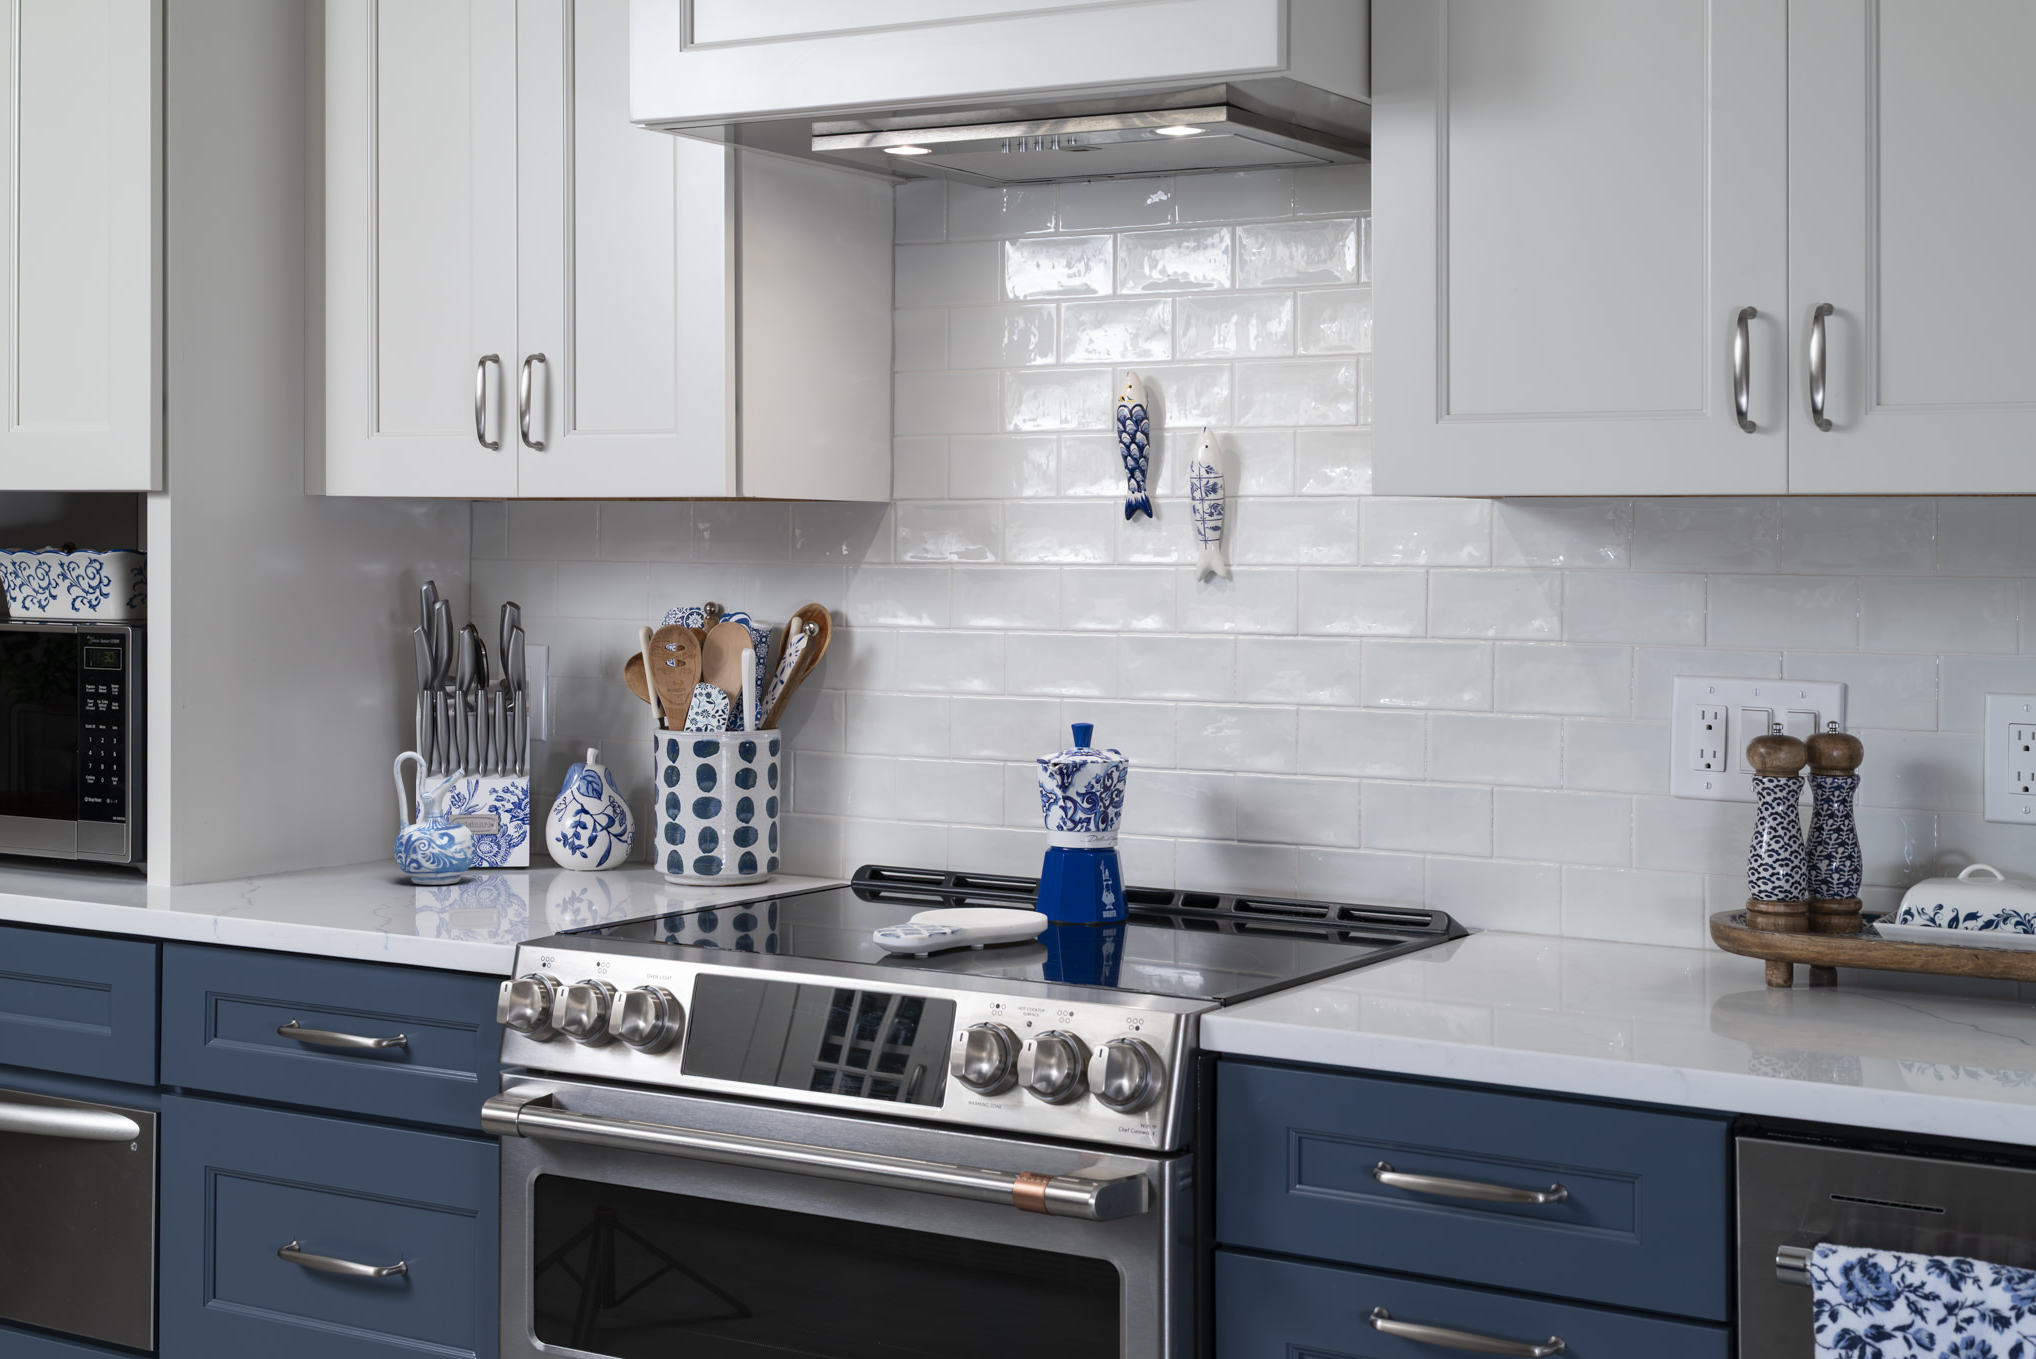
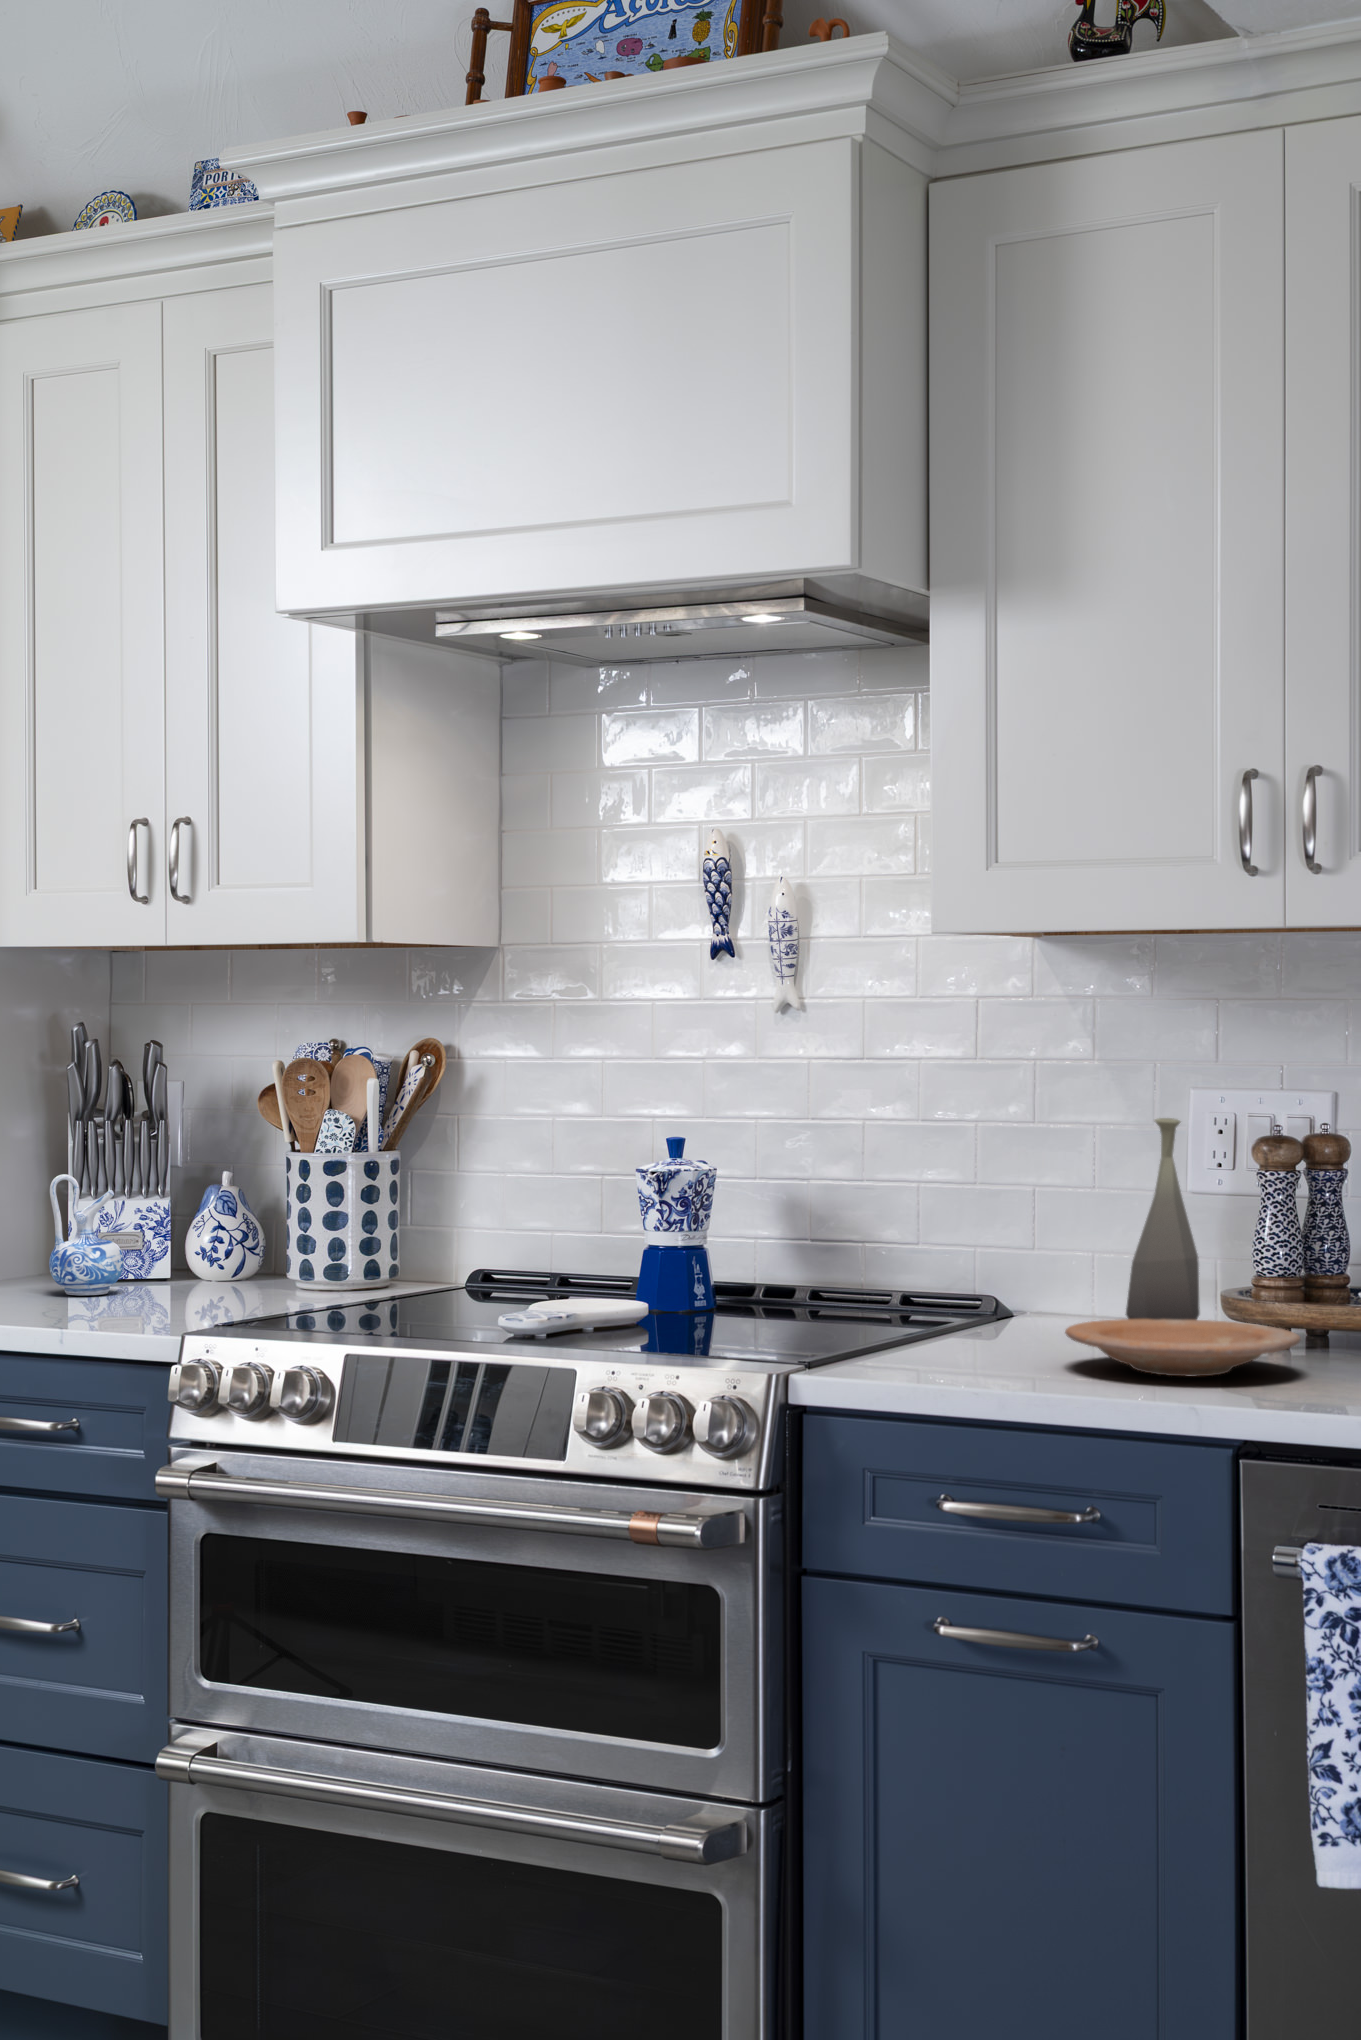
bottle: none [1595,712,1682,972] -> present [1126,1118,1200,1320]
plate: none [1527,950,1810,1026] -> present [1065,1319,1300,1376]

